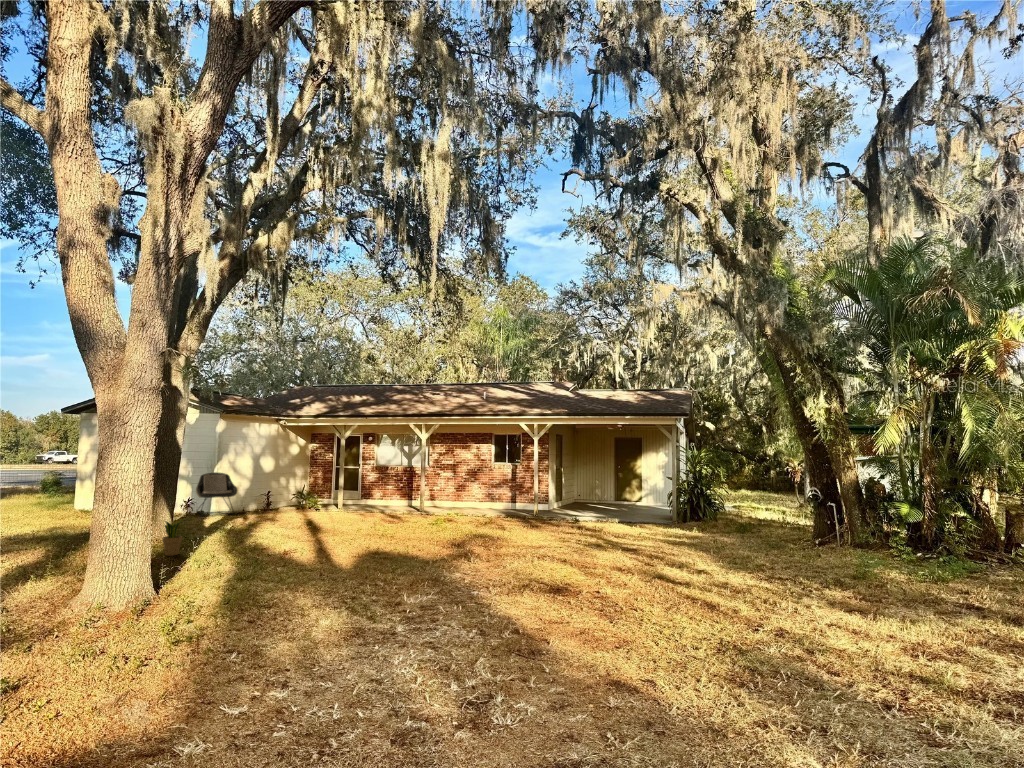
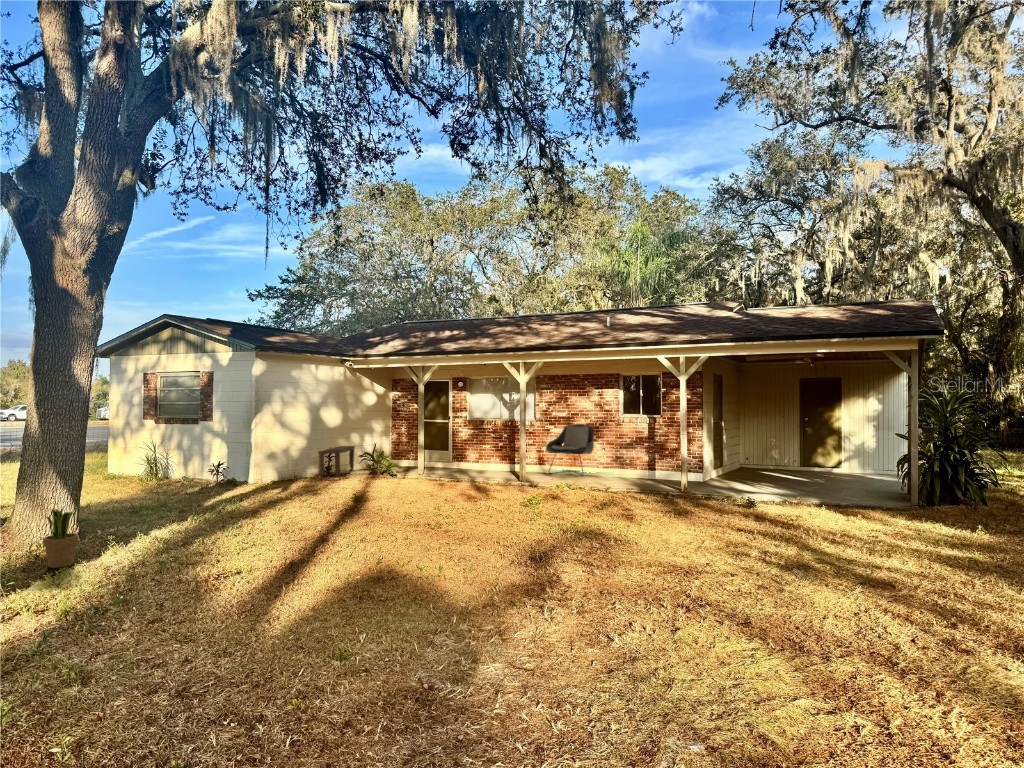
lounge chair: present [196,472,237,516] -> present [546,424,594,476]
bench: none [263,486,288,510] -> present [318,446,355,476]

